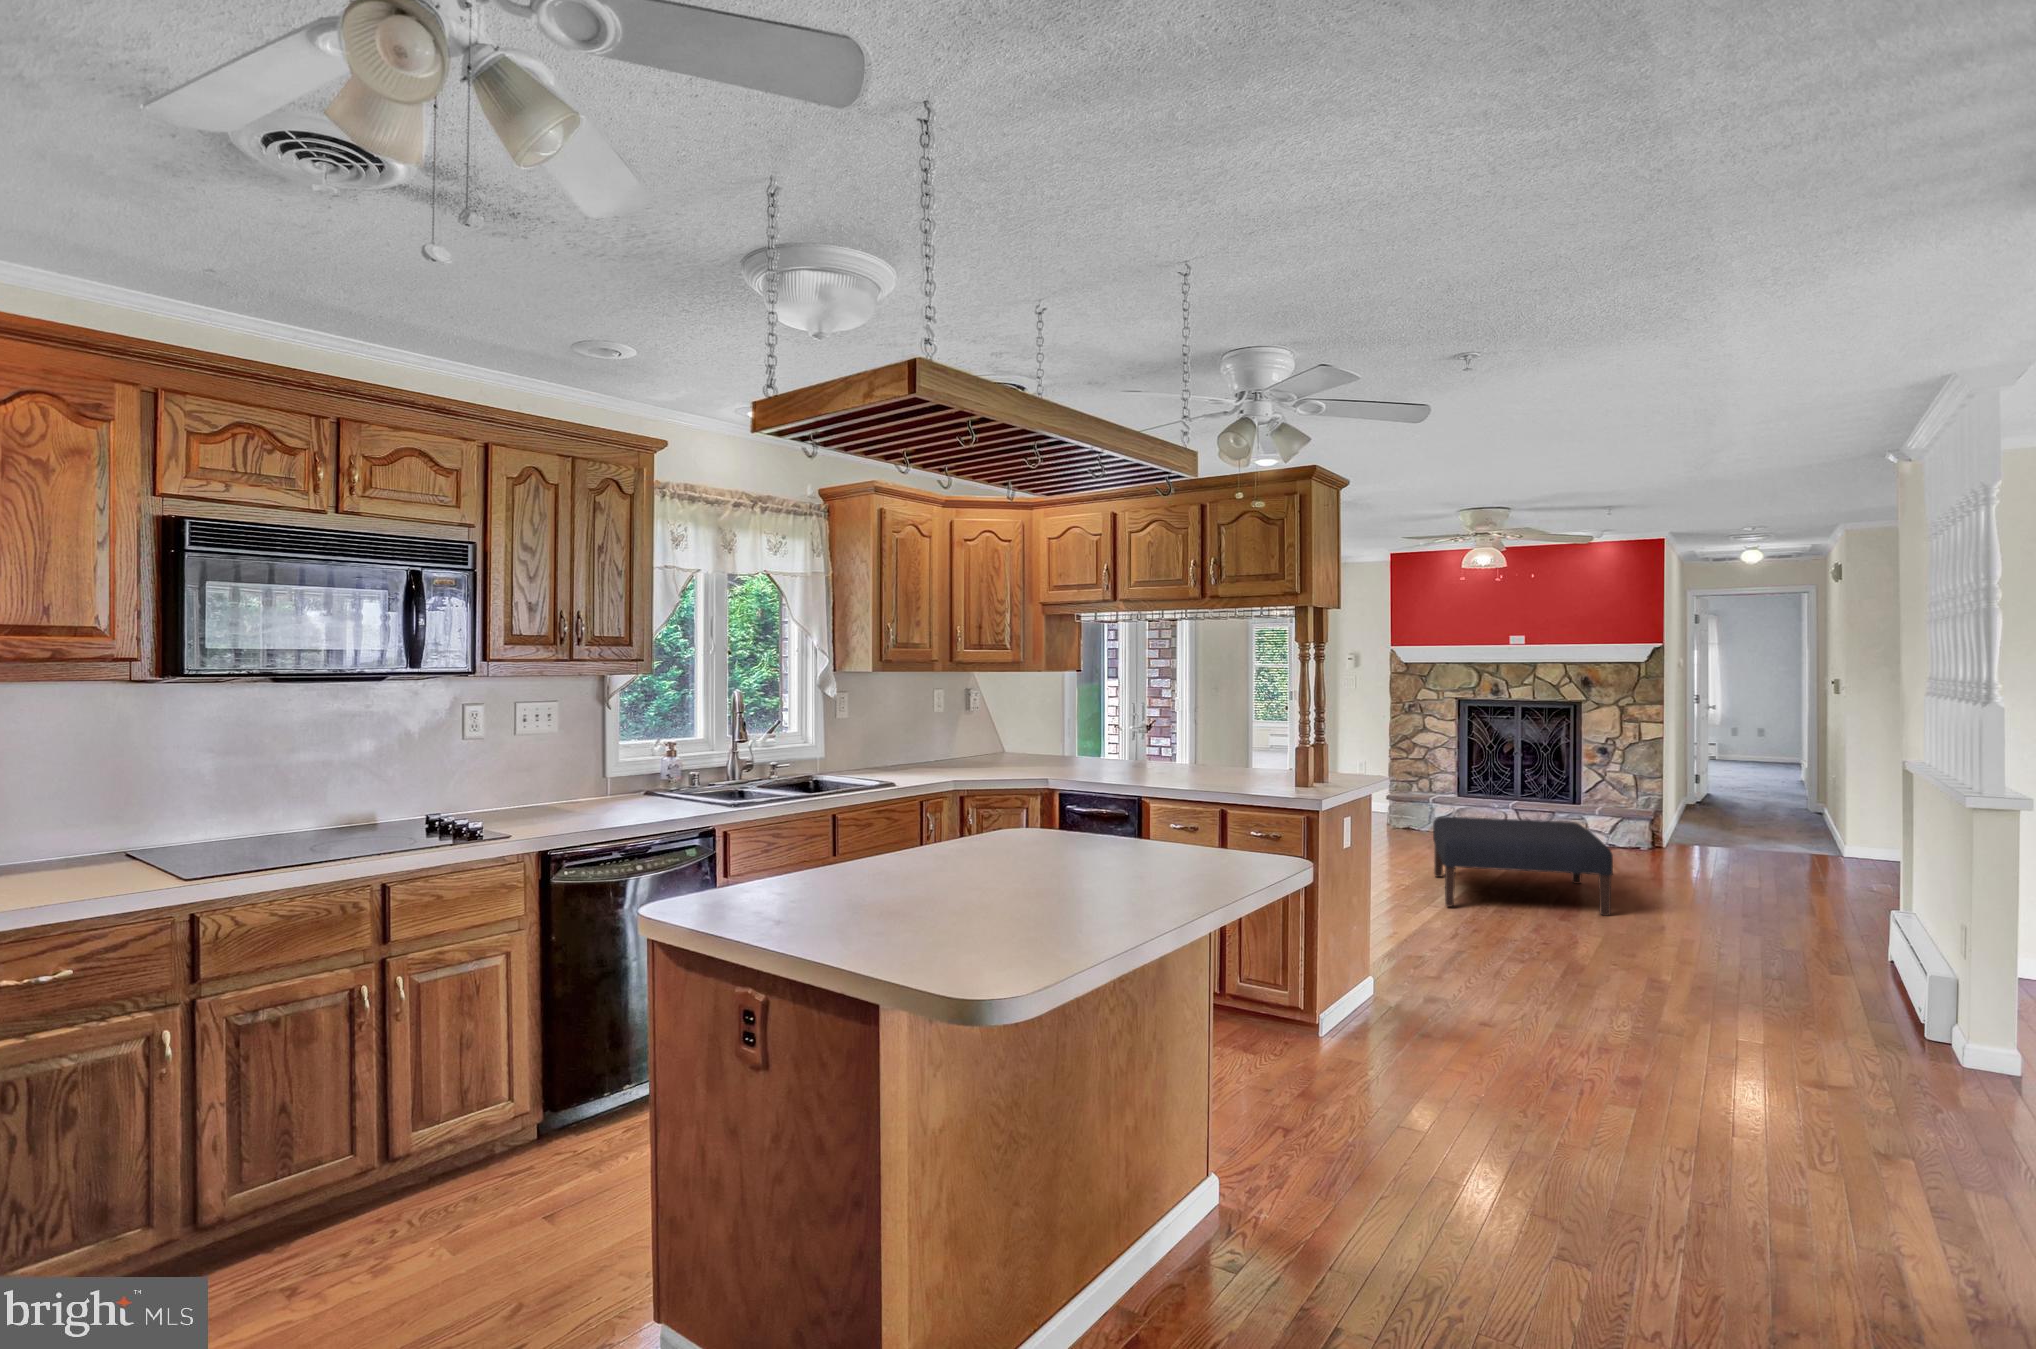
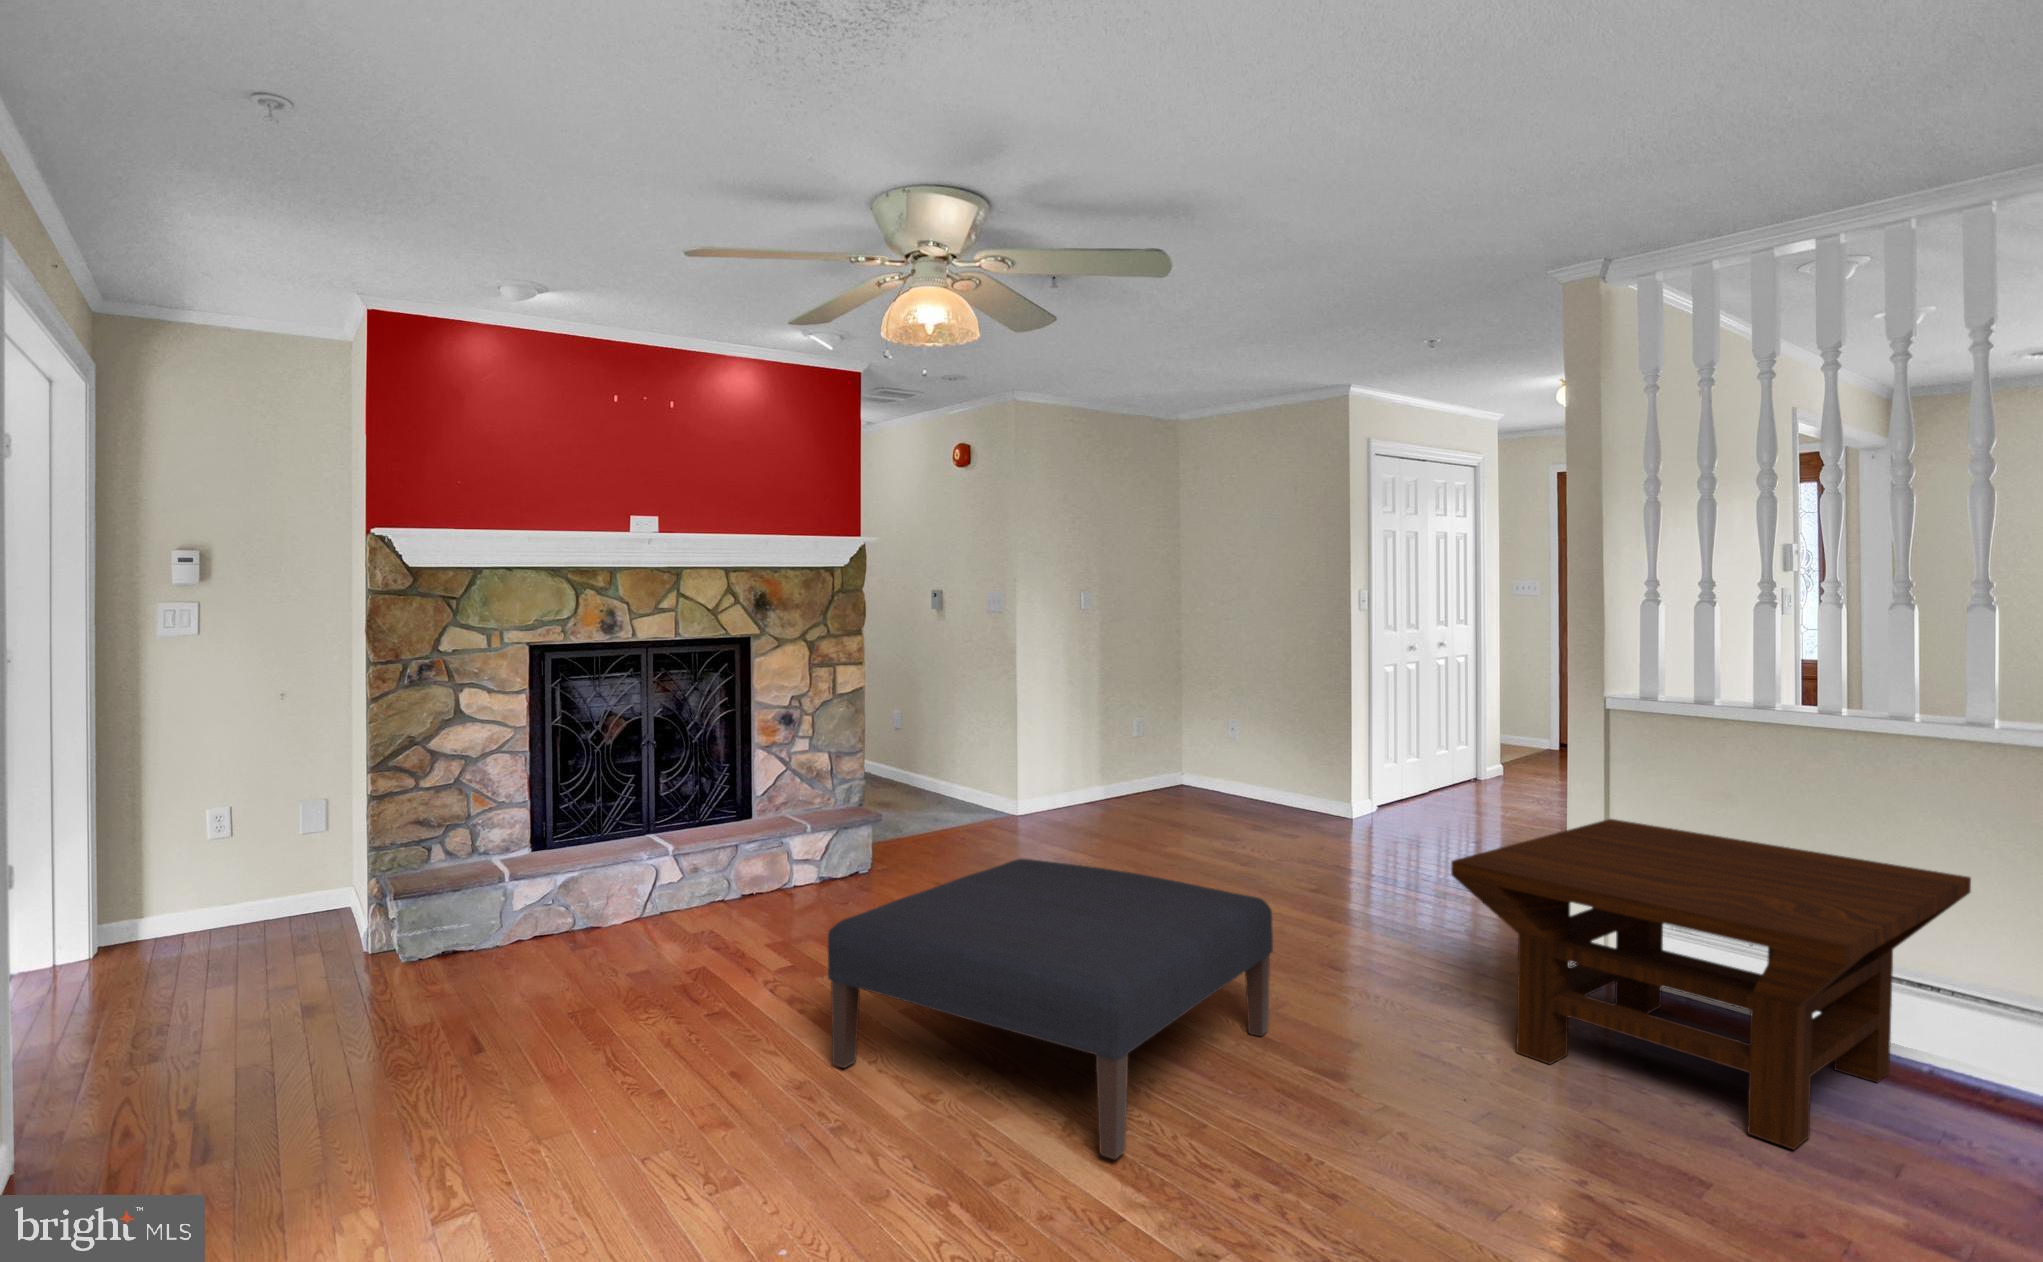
coffee table: none [1650,839,1905,1009] -> present [1451,819,1971,1149]

